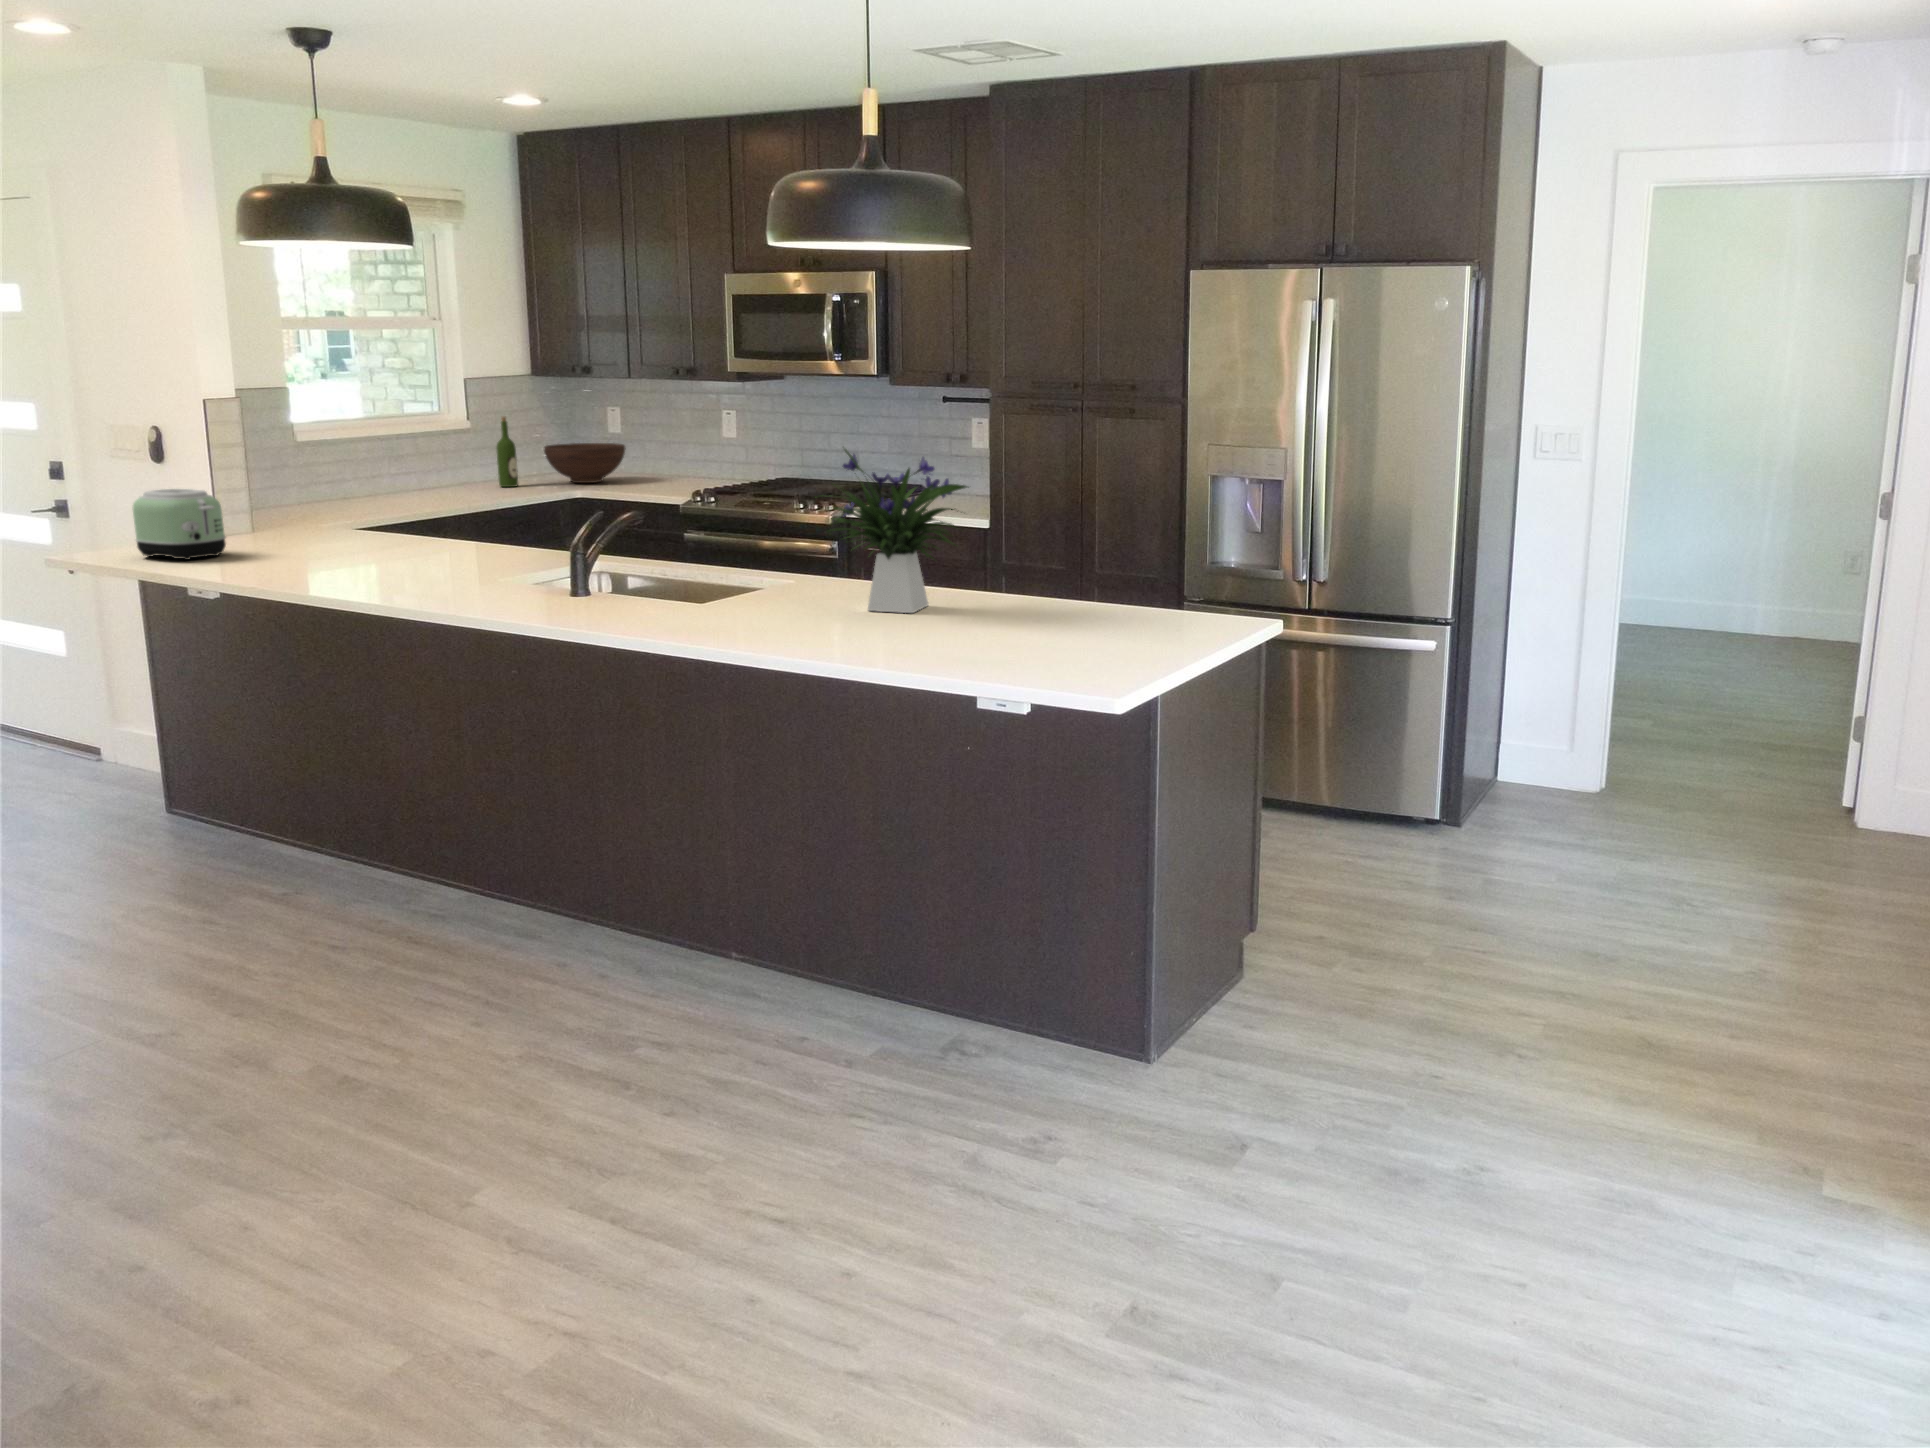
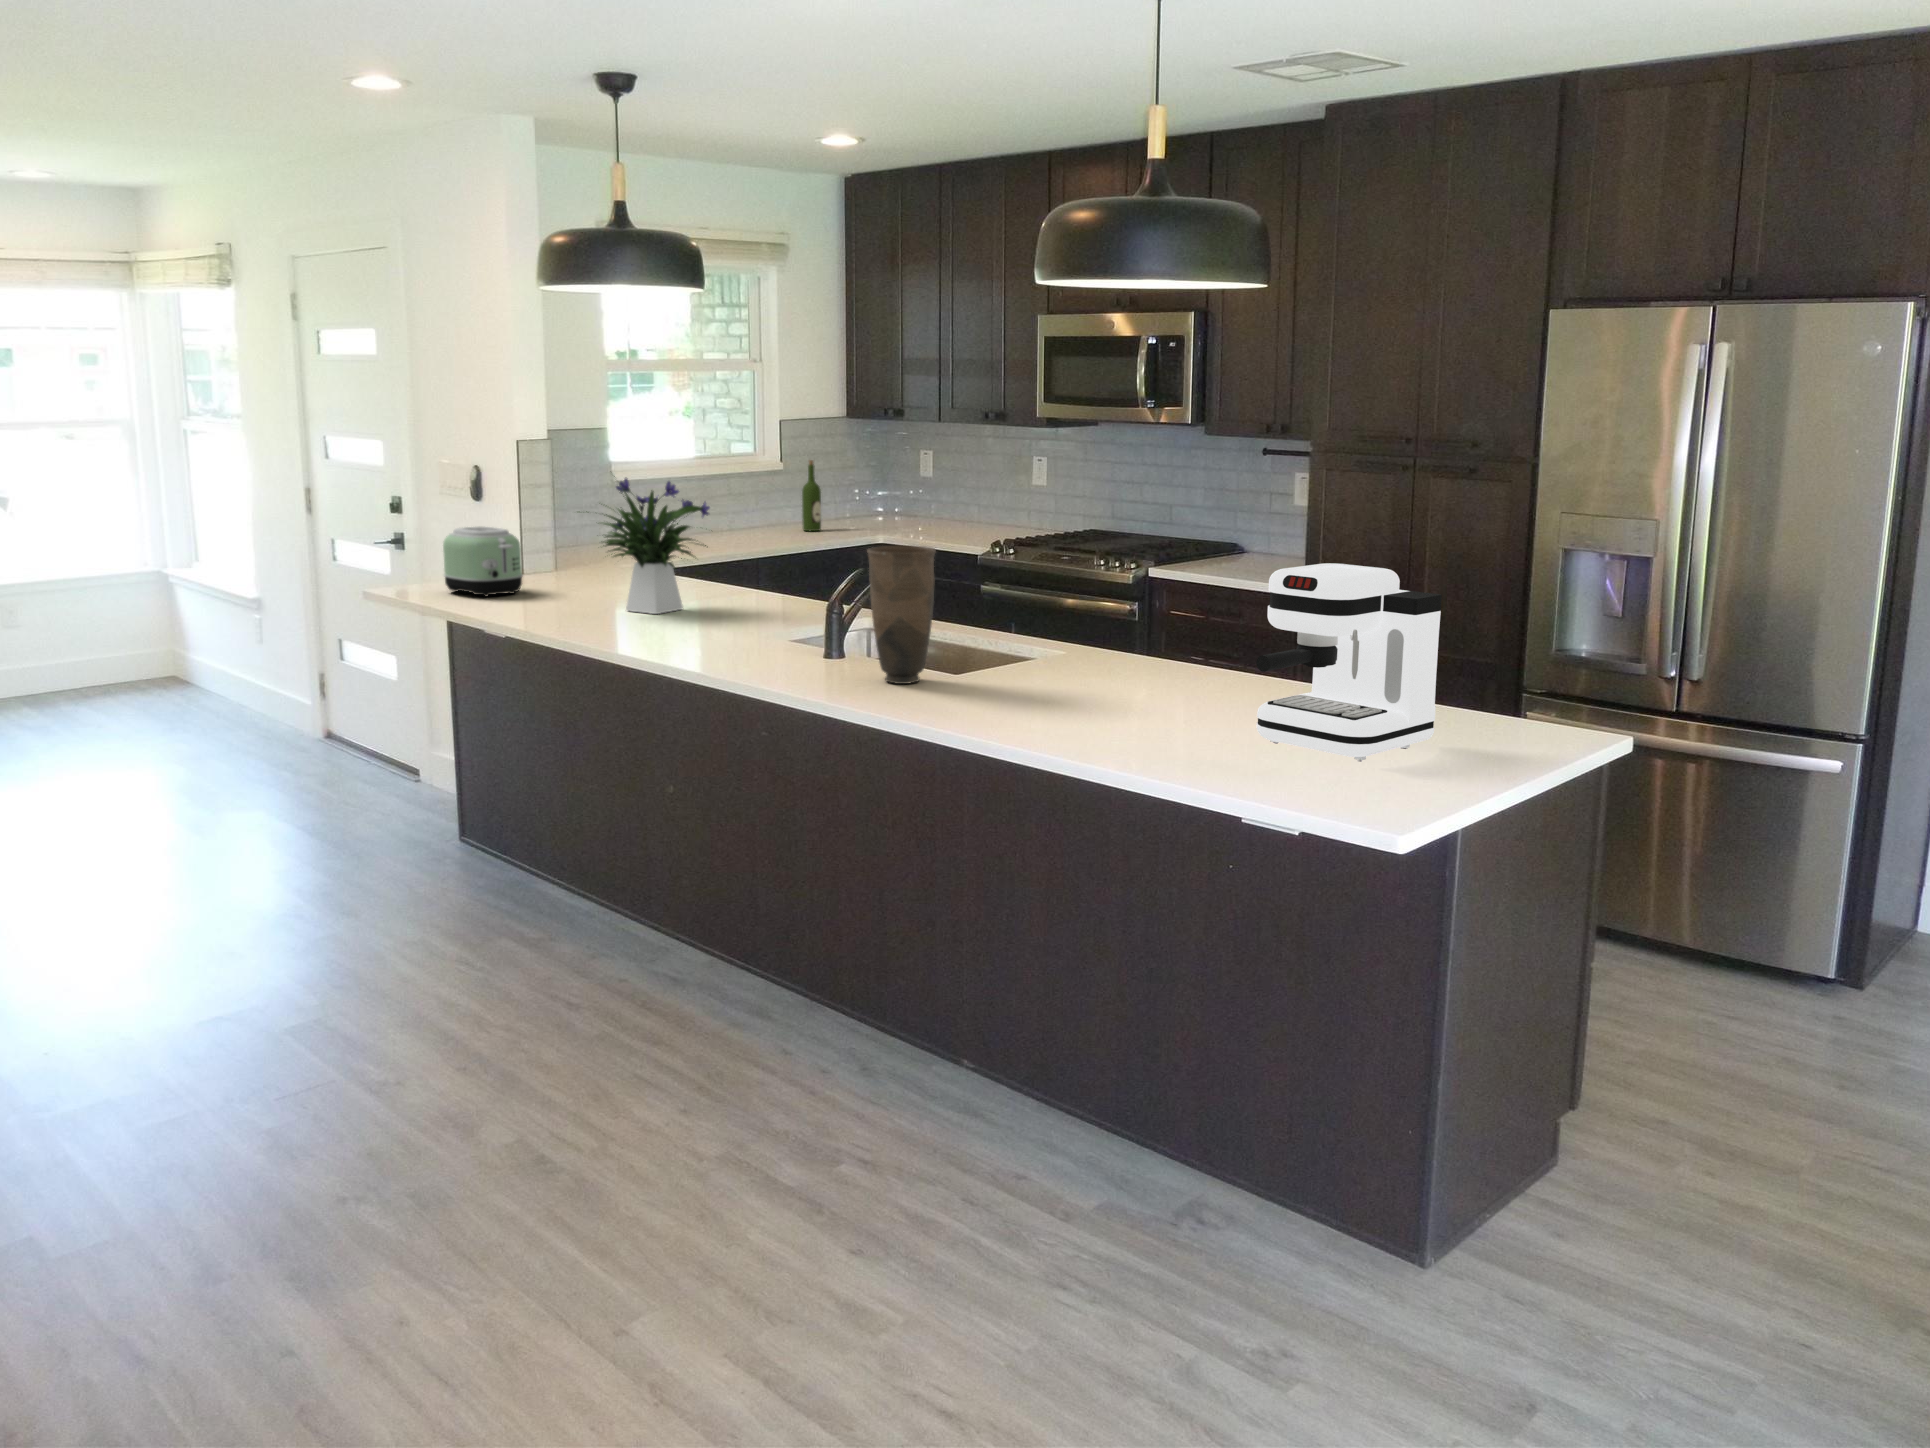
fruit bowl: present [544,443,626,483] -> none [848,488,929,530]
flower arrangement: present [822,449,969,613] -> present [586,476,710,614]
vase: none [617,488,683,617] -> present [867,546,936,684]
coffee maker: none [990,489,1136,653] -> present [1256,563,1442,760]

